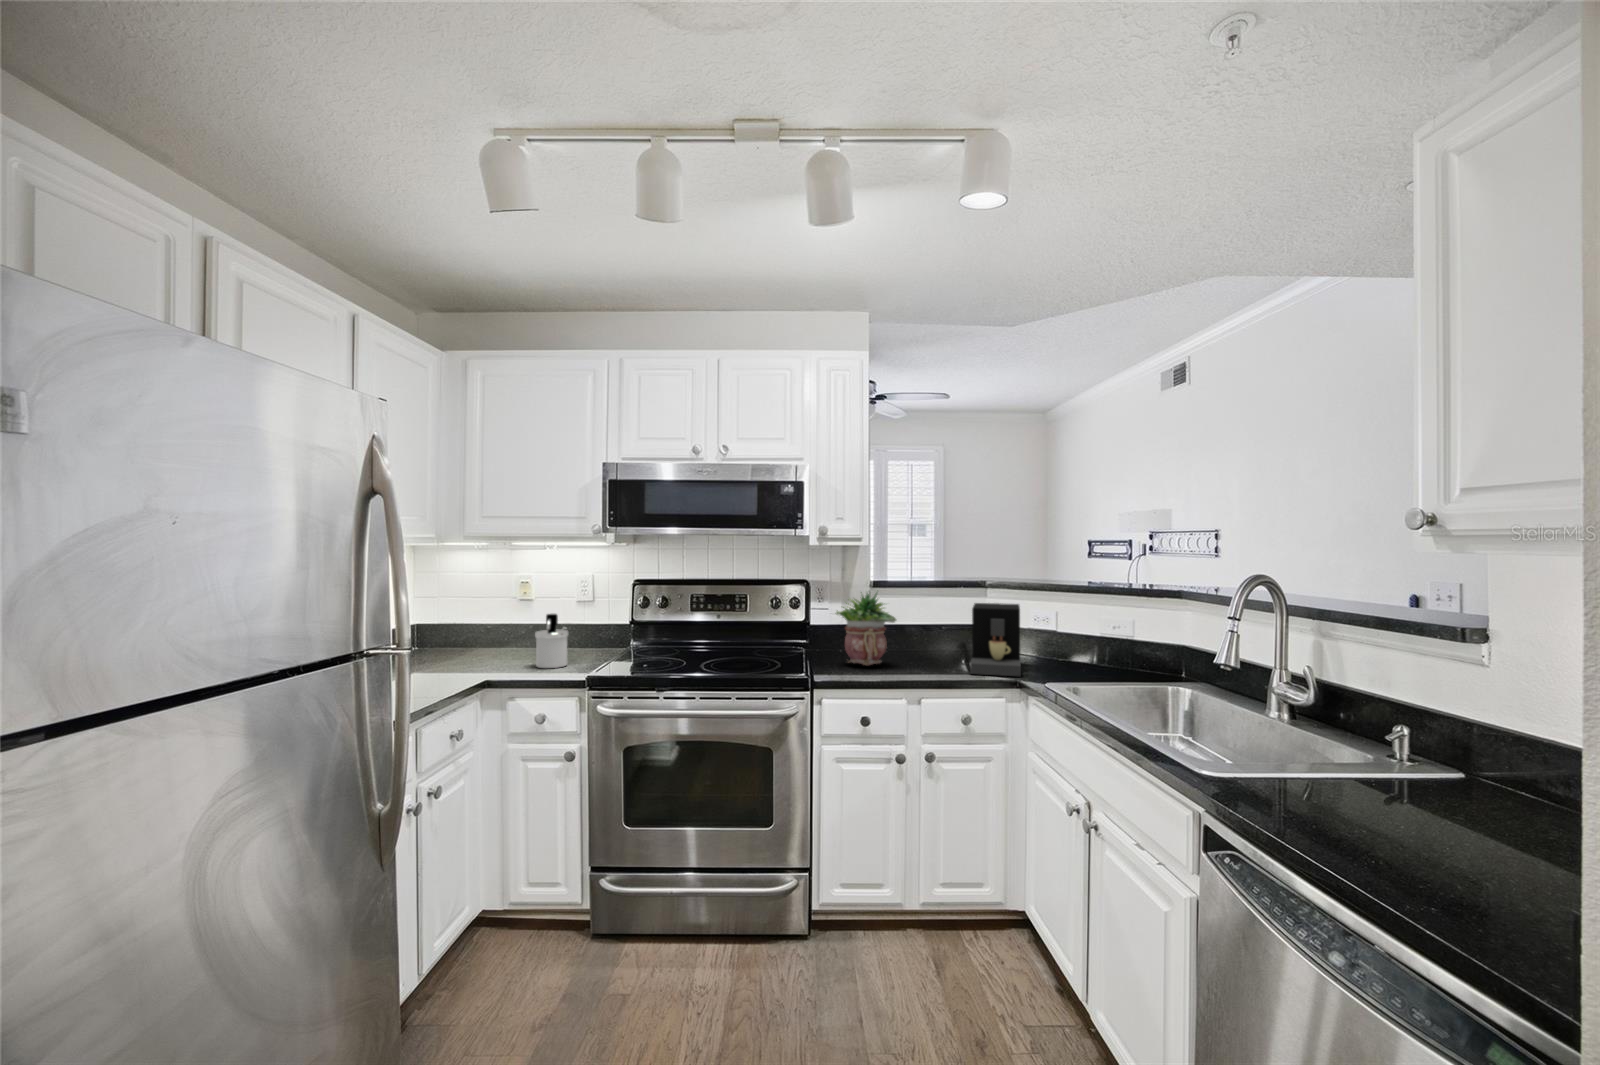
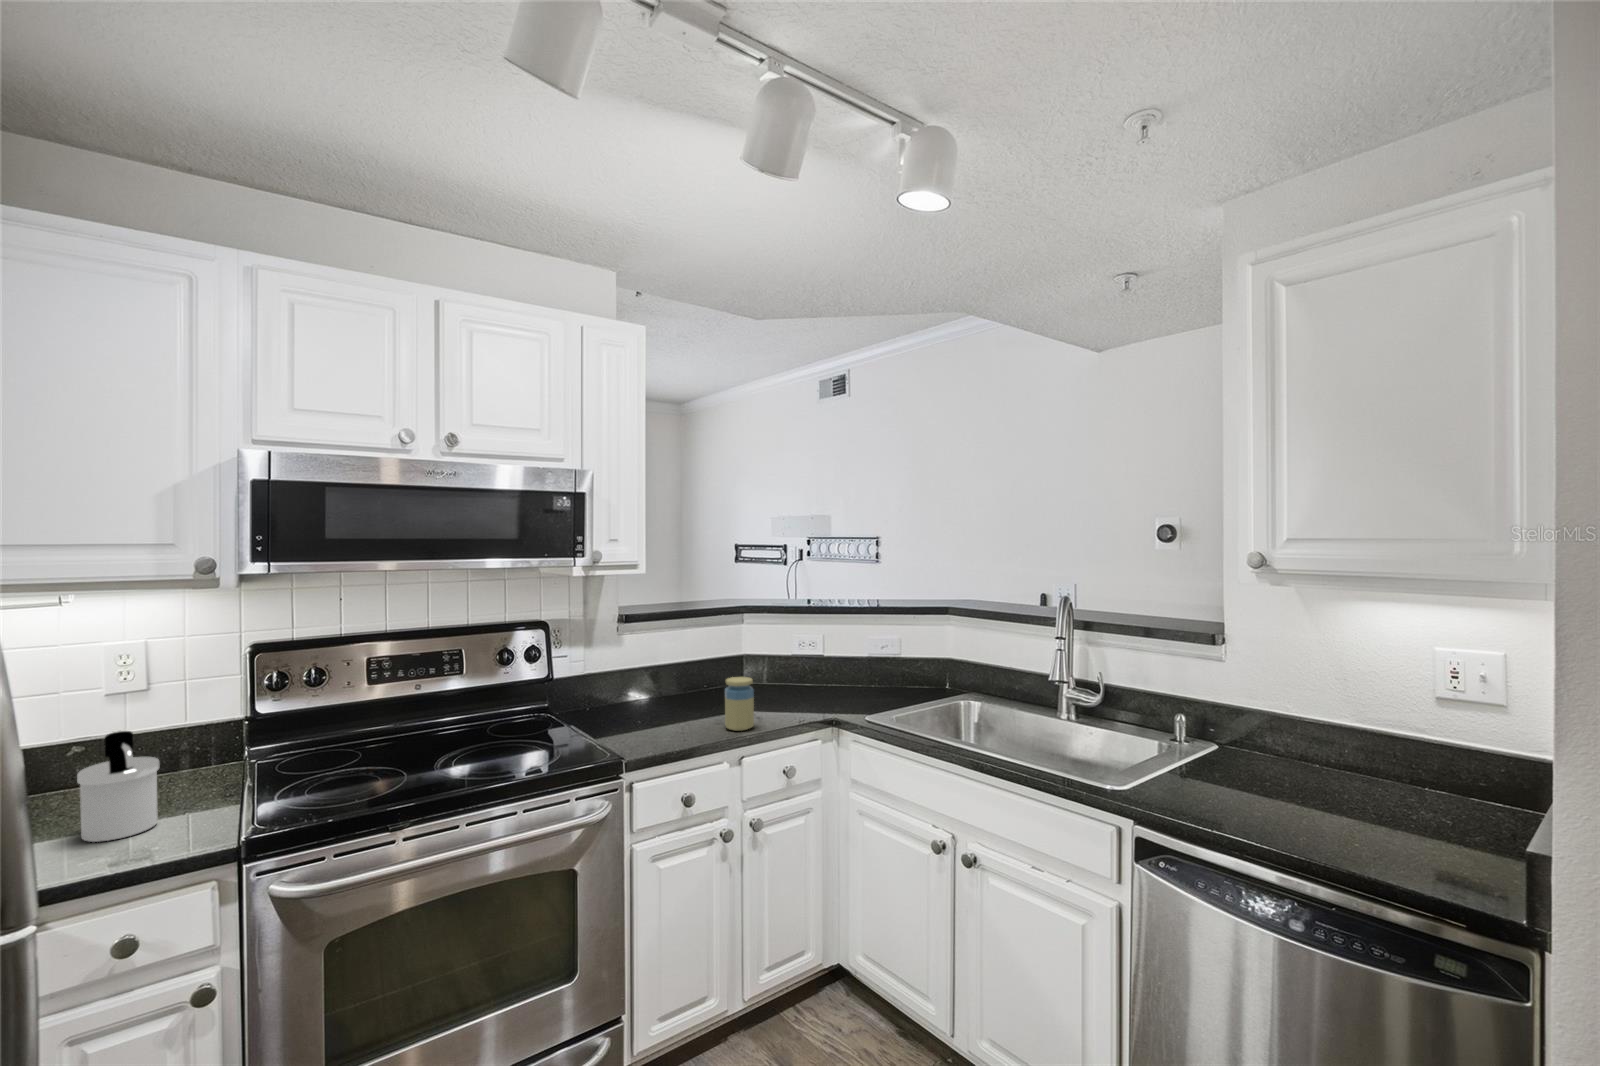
potted plant: present [836,592,896,666] -> none [613,630,693,728]
coffee maker: present [970,603,1021,676] -> none [753,630,835,719]
jar: none [912,632,937,676] -> present [725,677,754,731]

